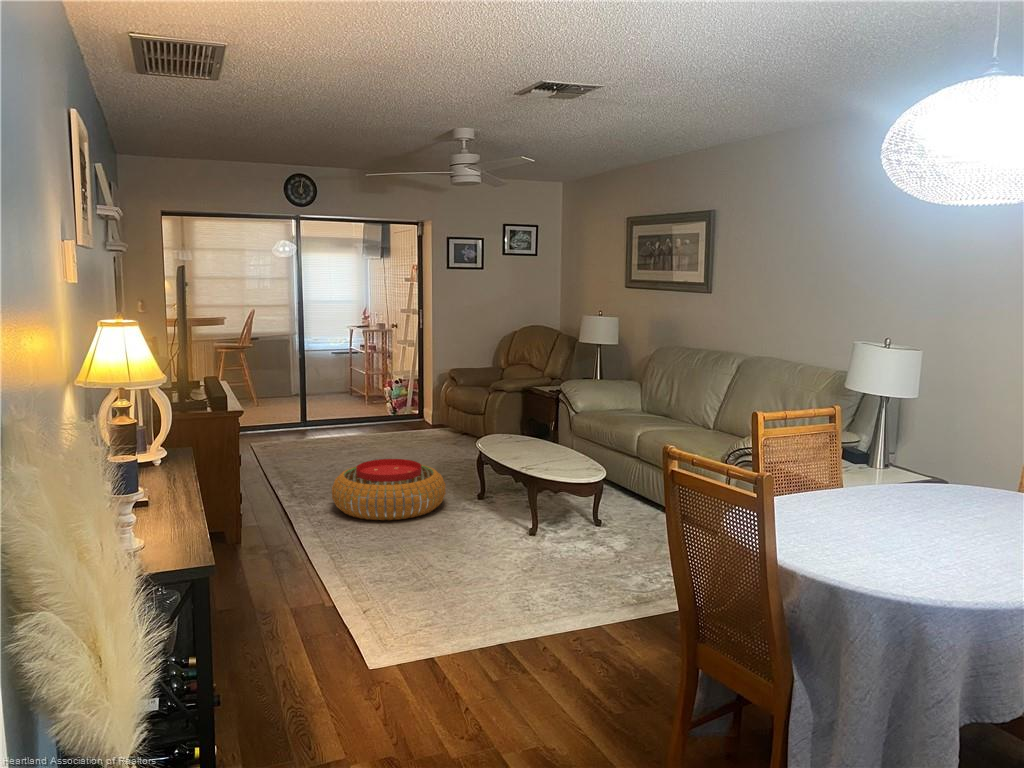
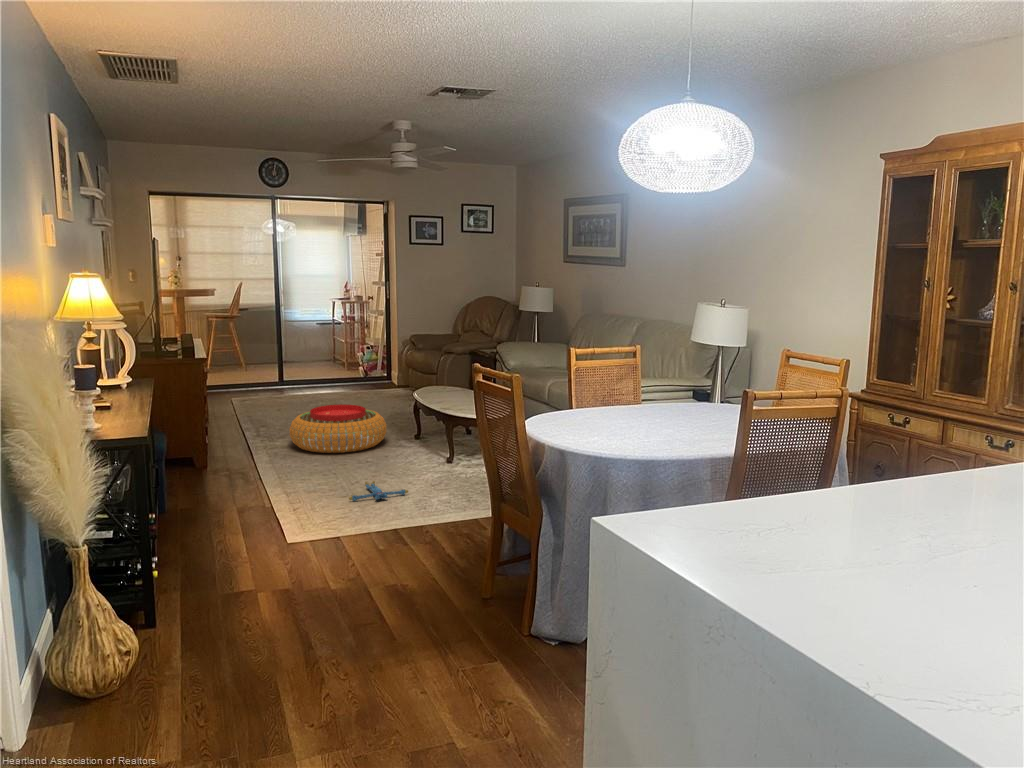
plush toy: none [428,564,499,594] -> present [349,481,408,501]

